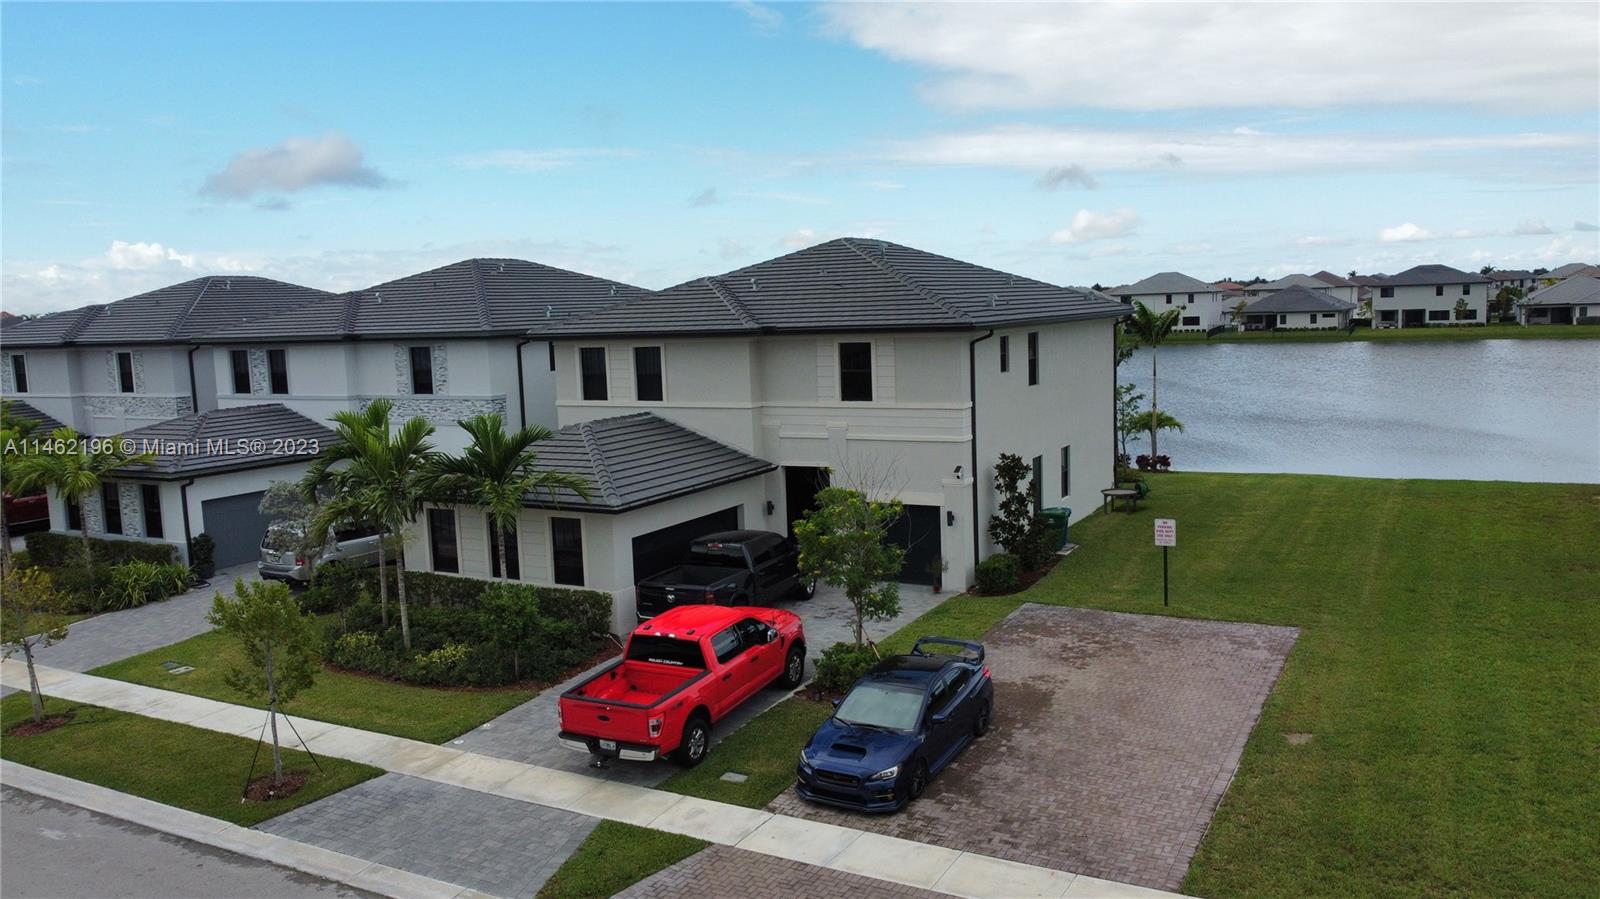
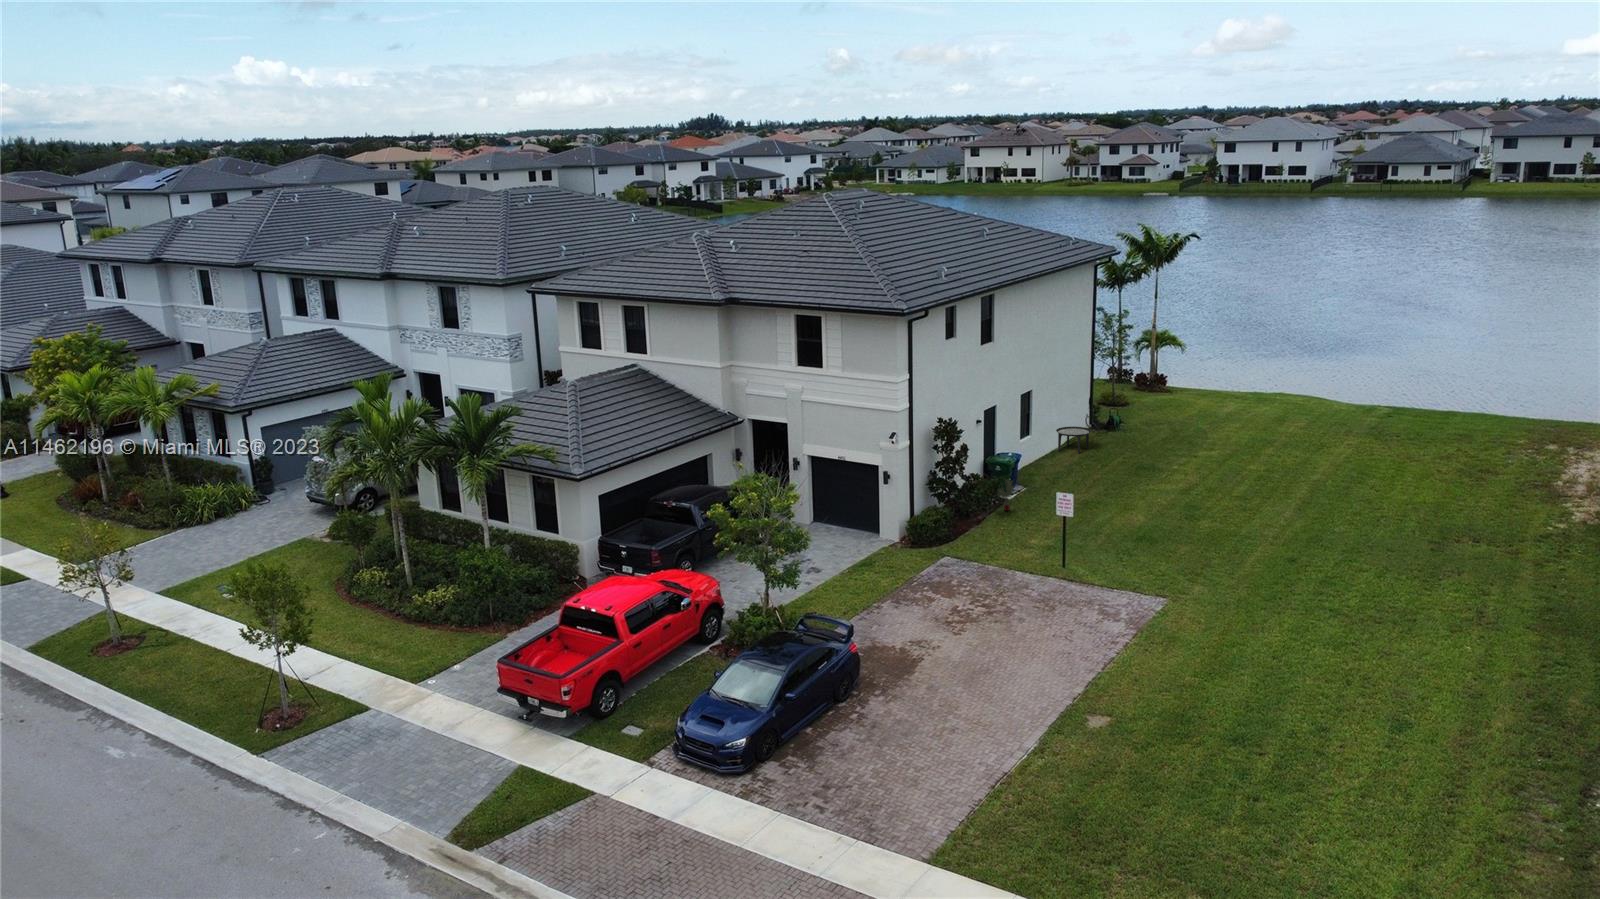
potted tree: present [926,556,948,593] -> present [998,480,1014,511]

